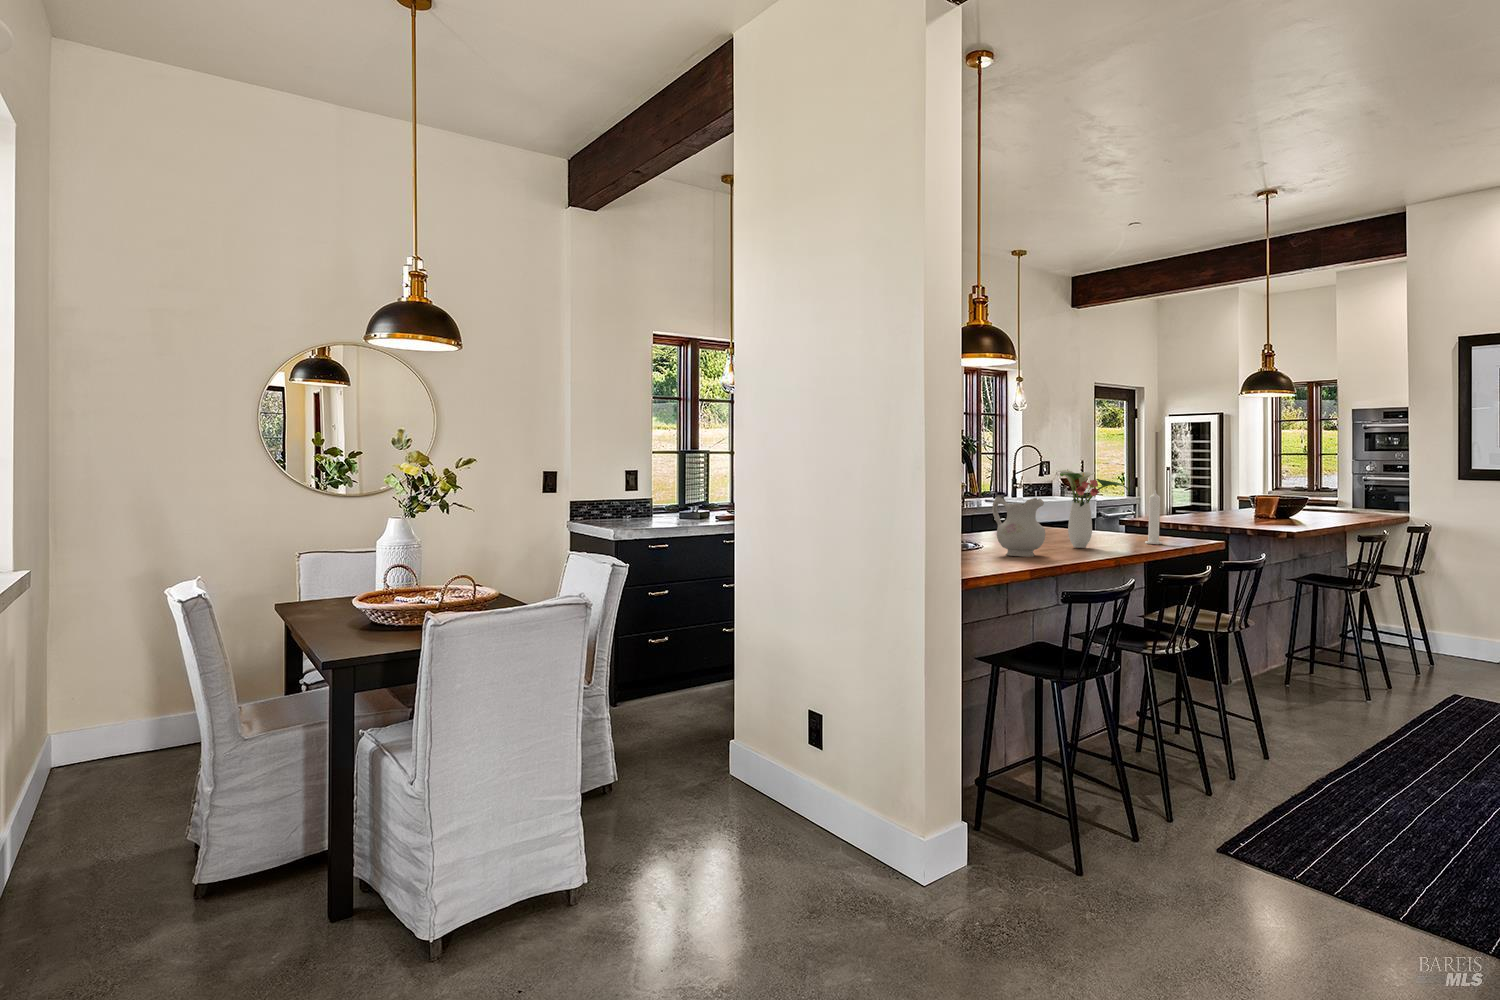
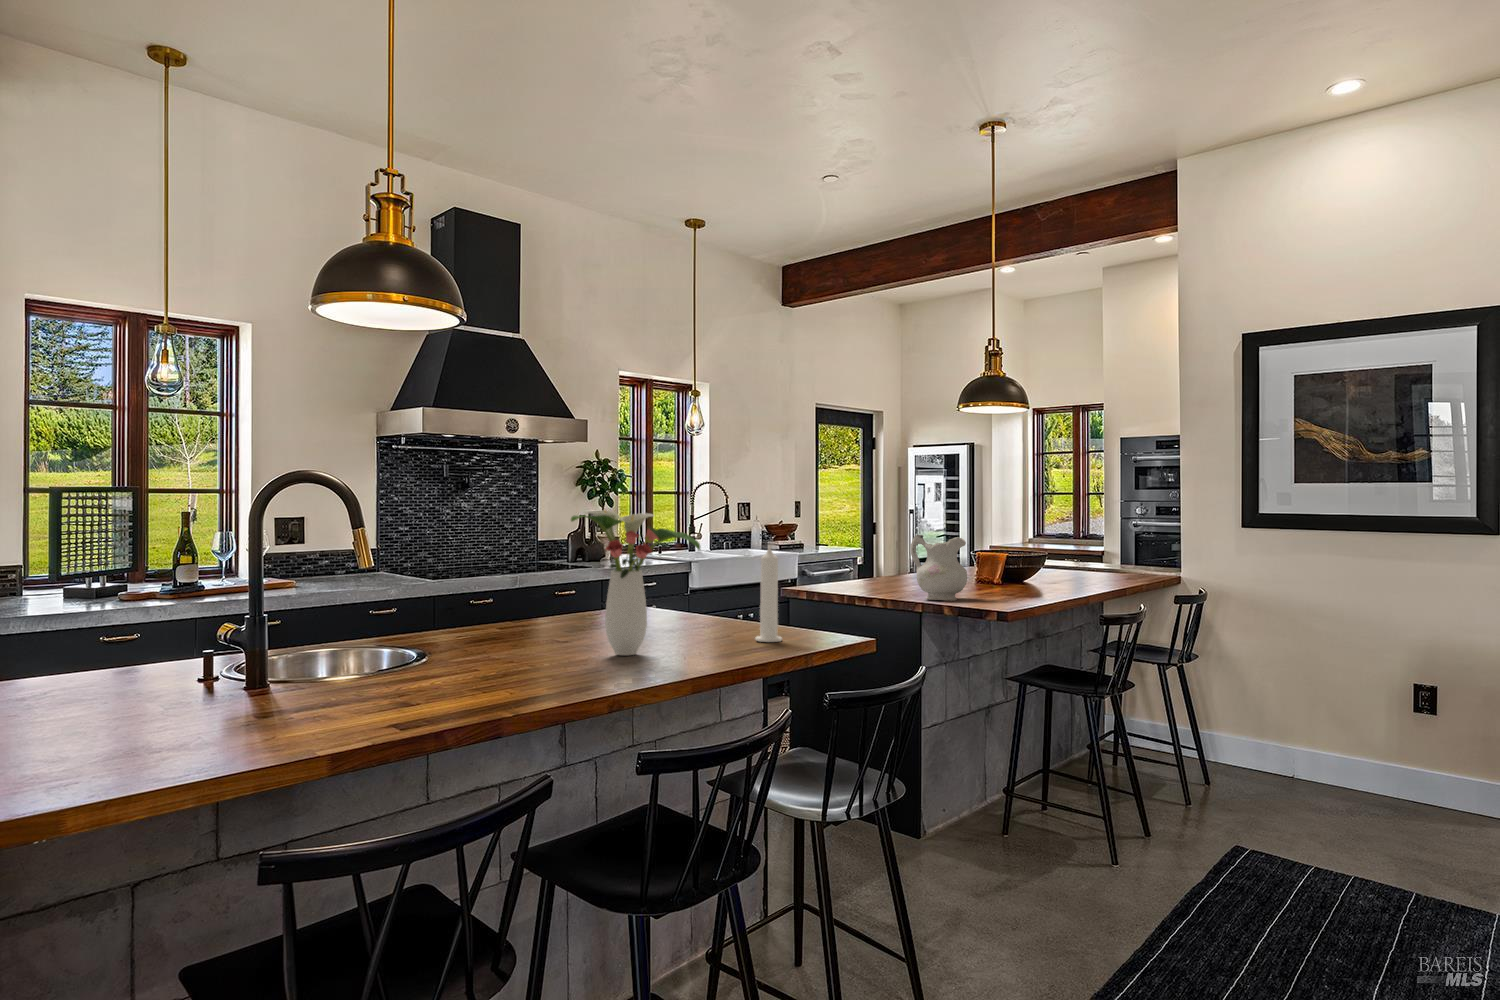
ceramic pitcher: present [993,495,1045,557] -> present [911,535,967,601]

